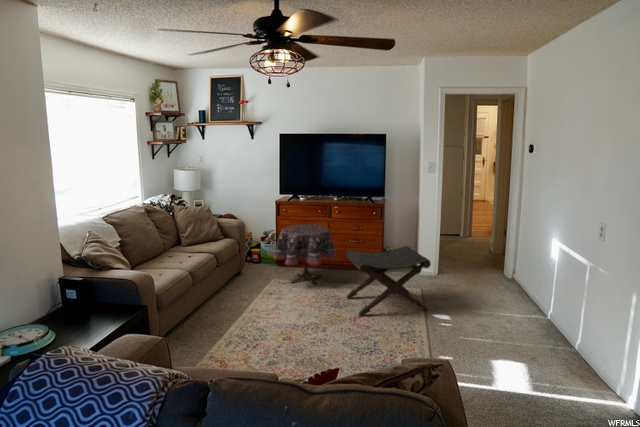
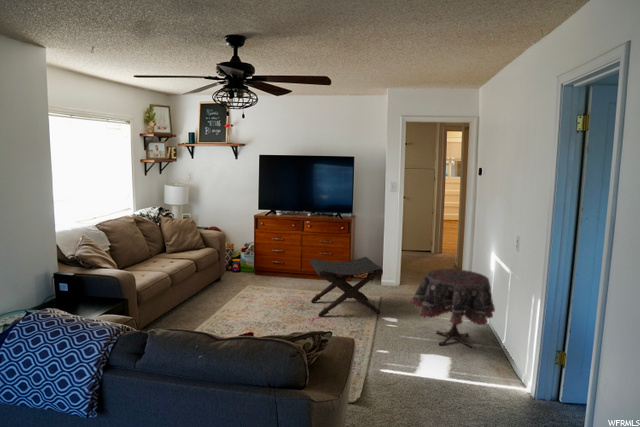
side table: present [273,224,336,284] -> present [411,269,495,348]

